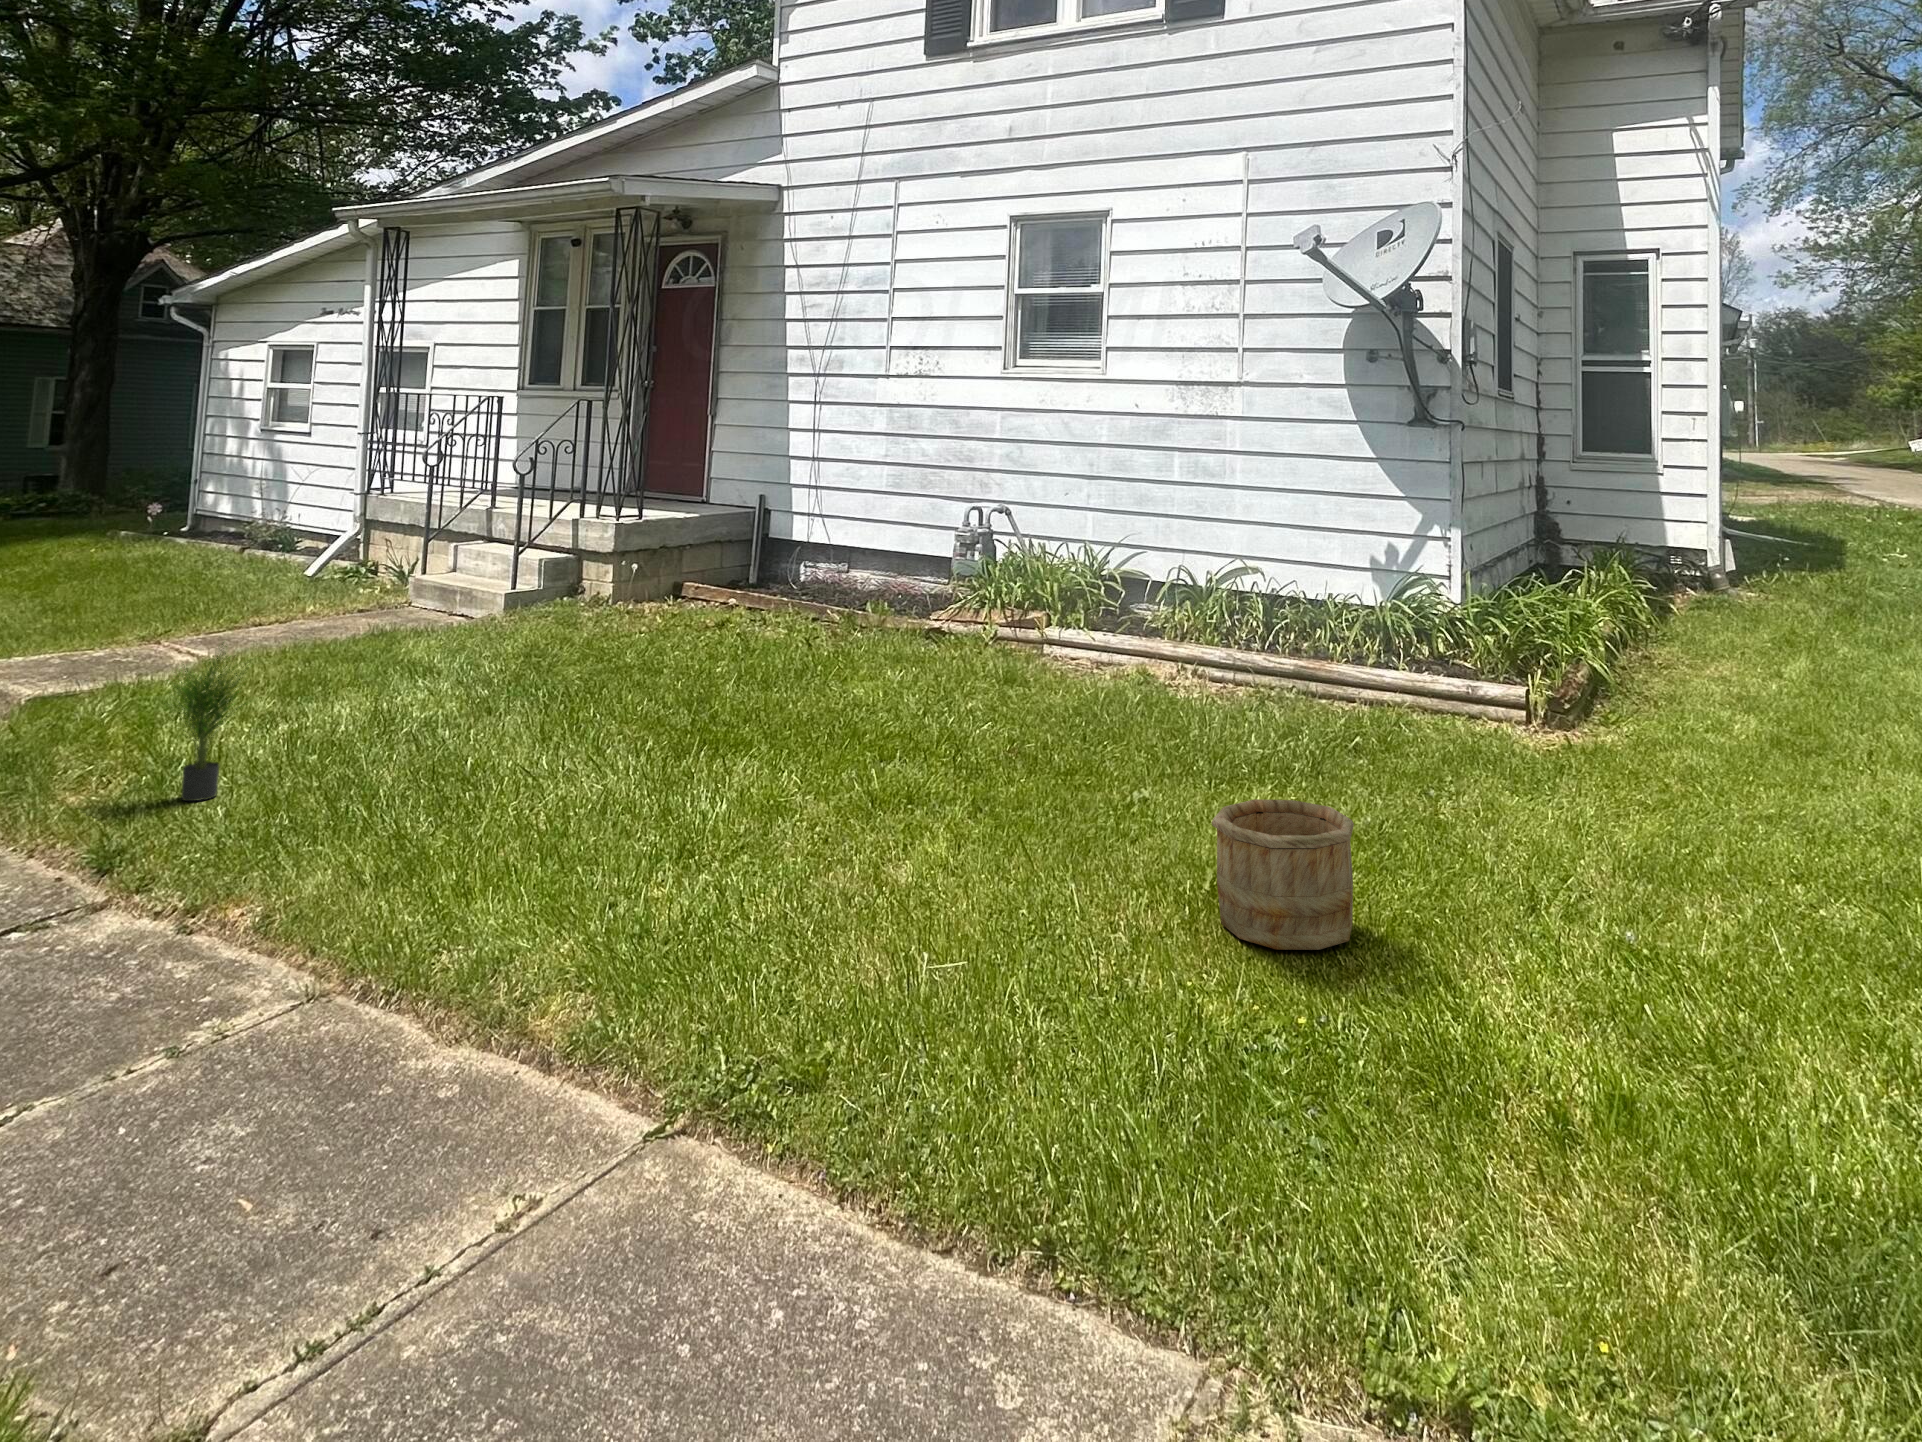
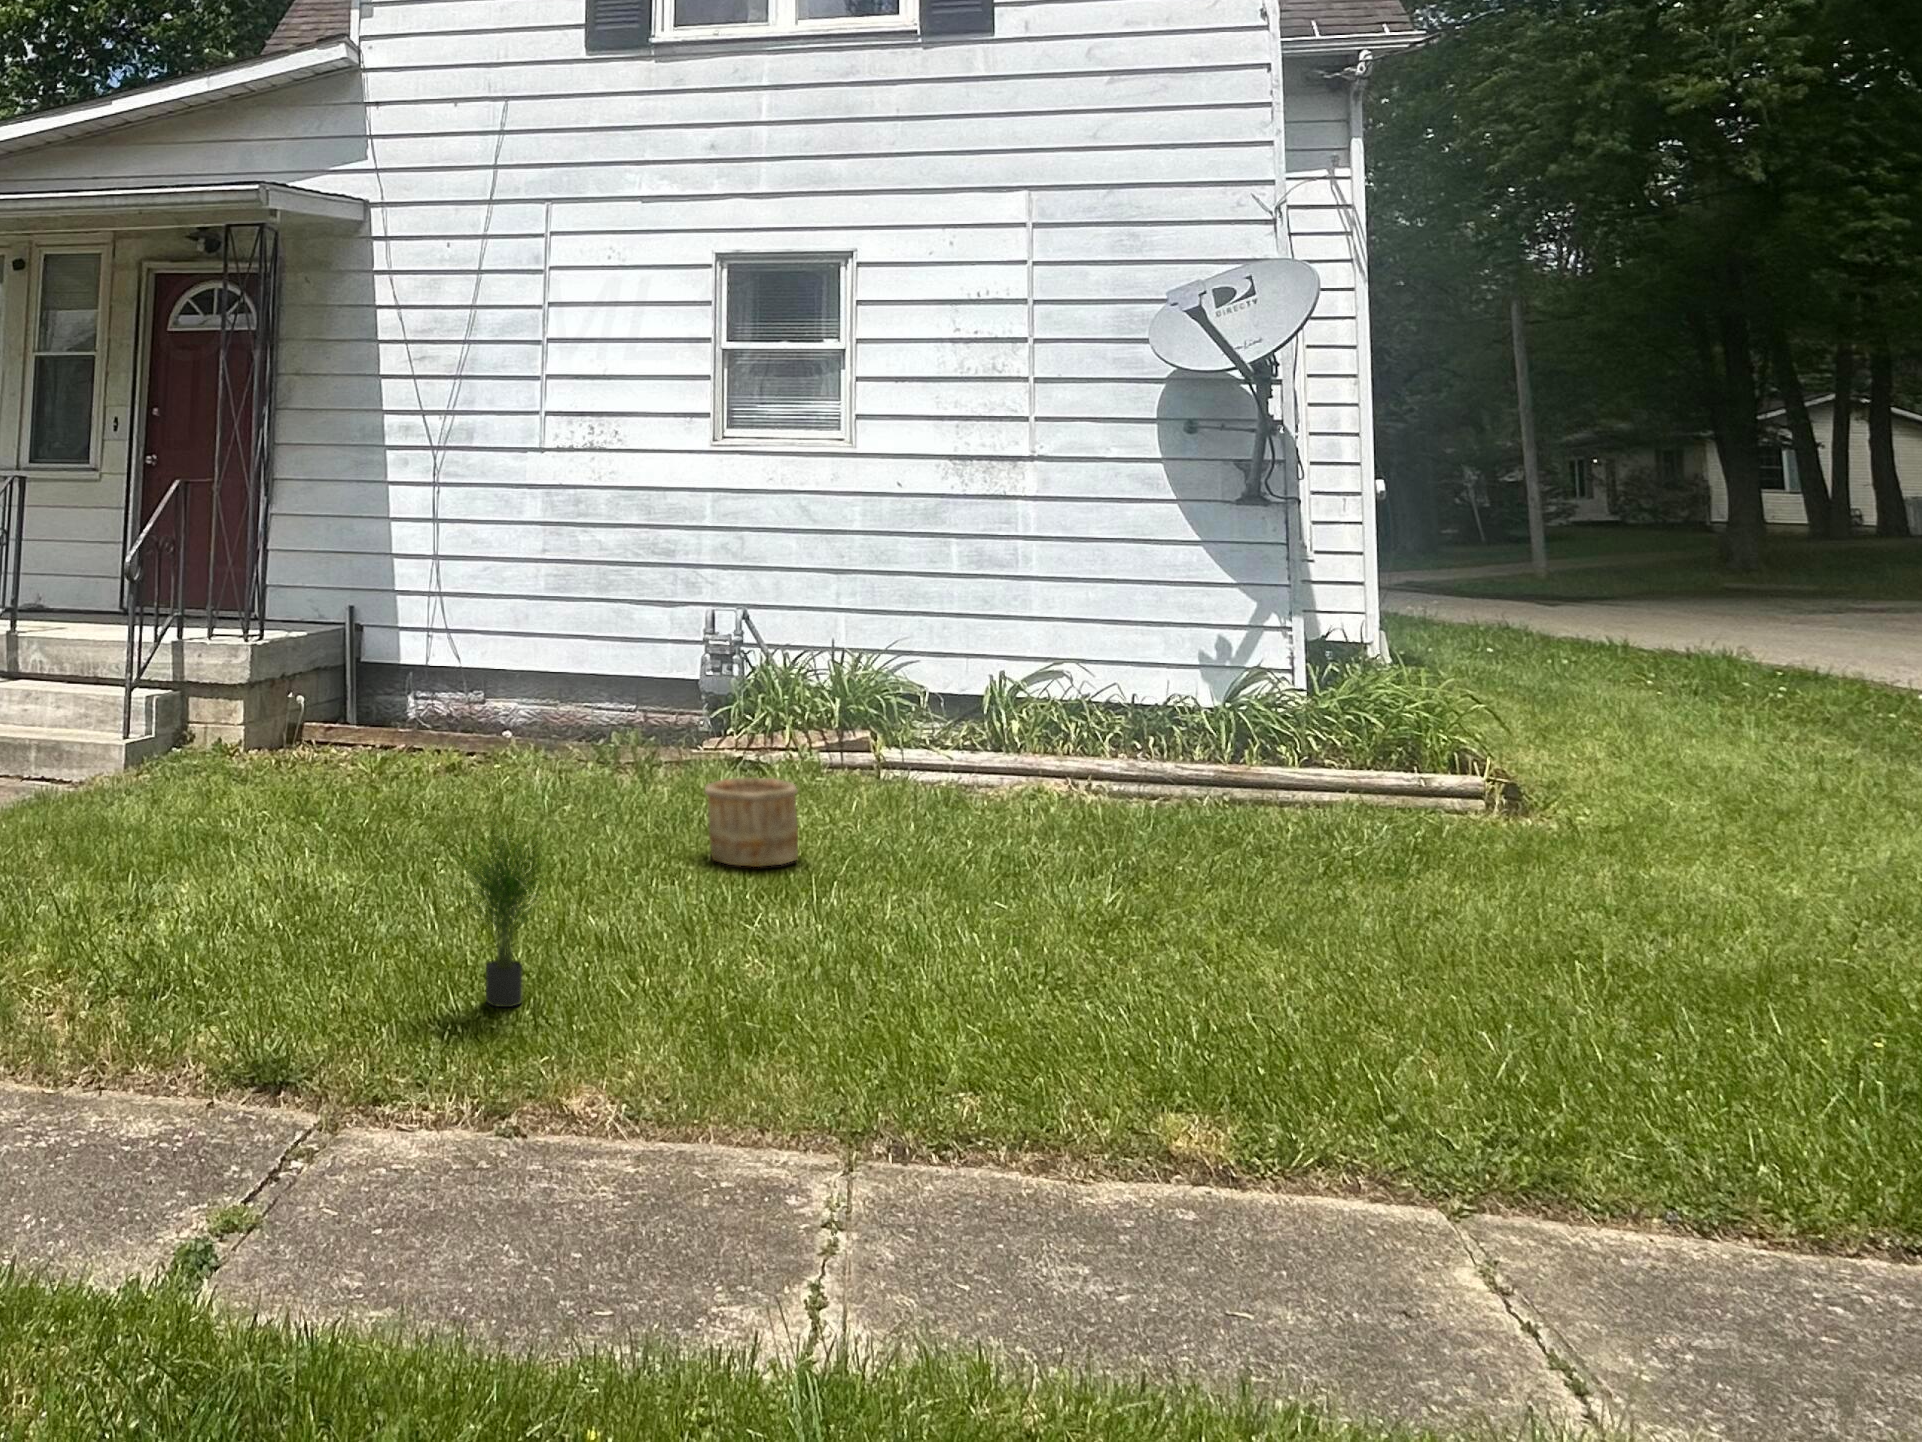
wooden bucket: present [1211,799,1354,950] -> present [705,778,798,867]

